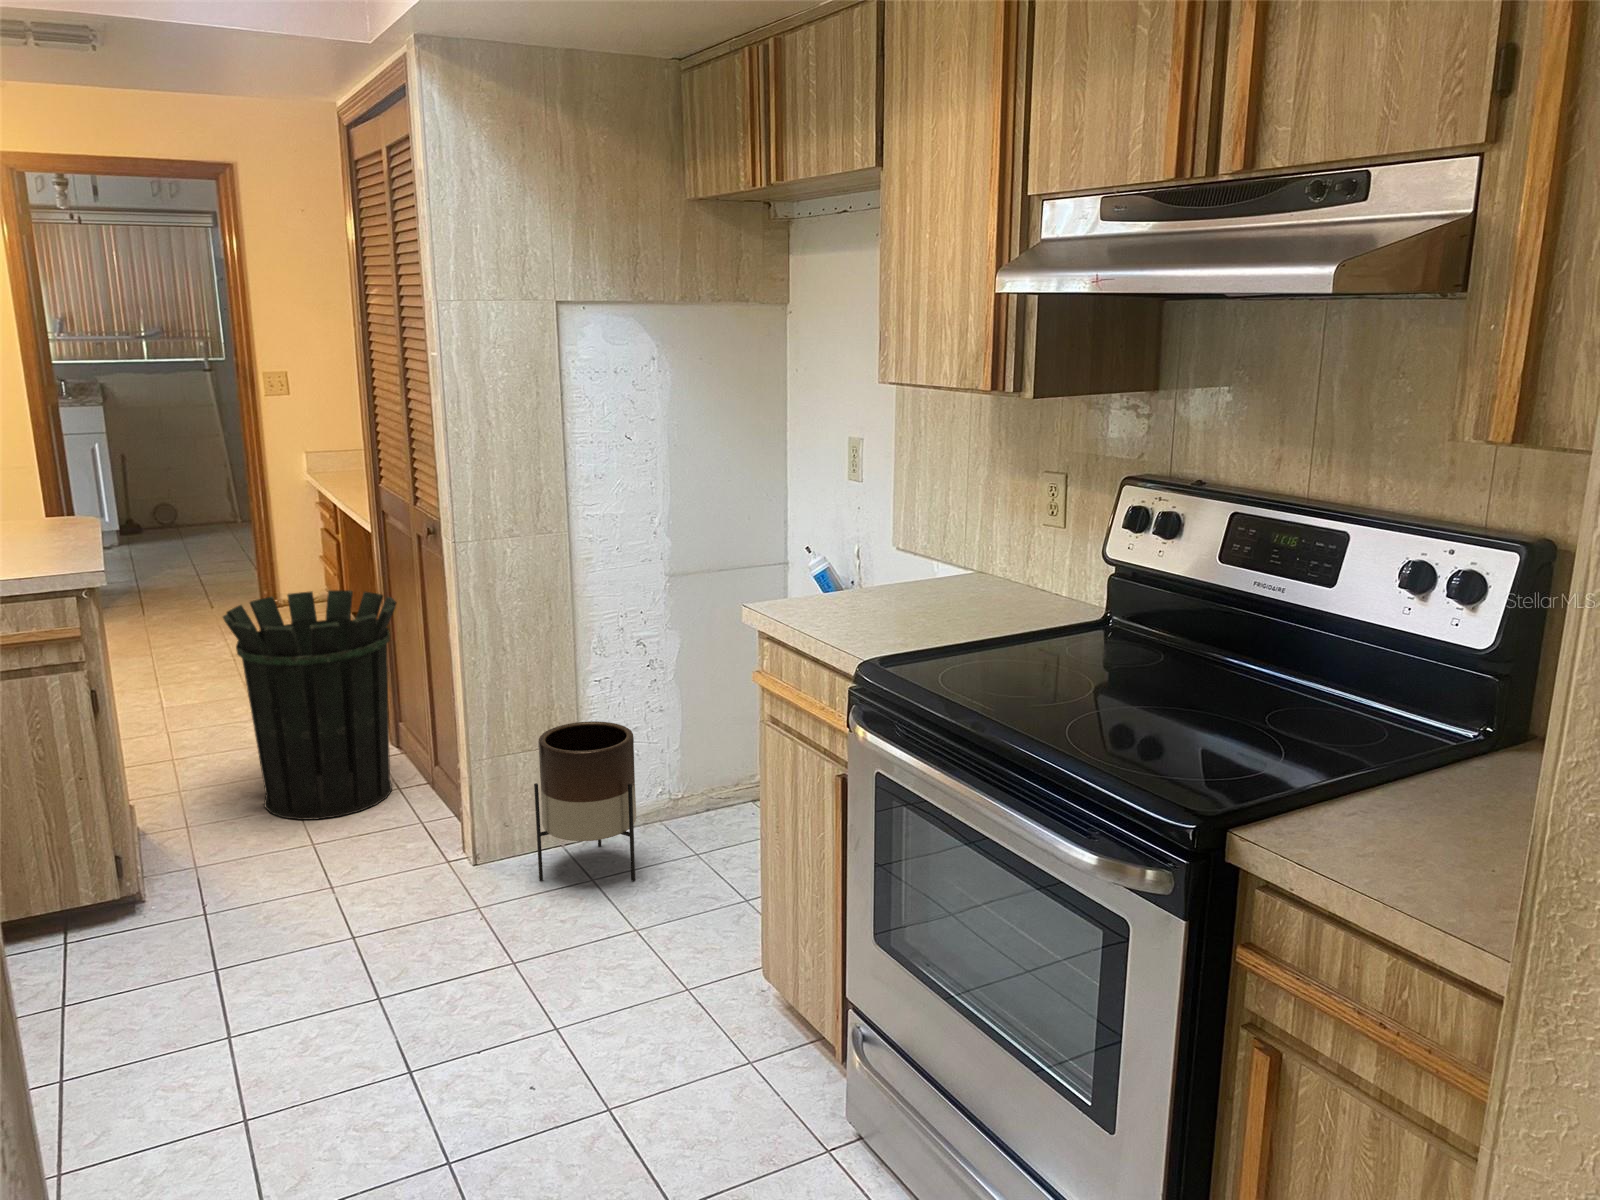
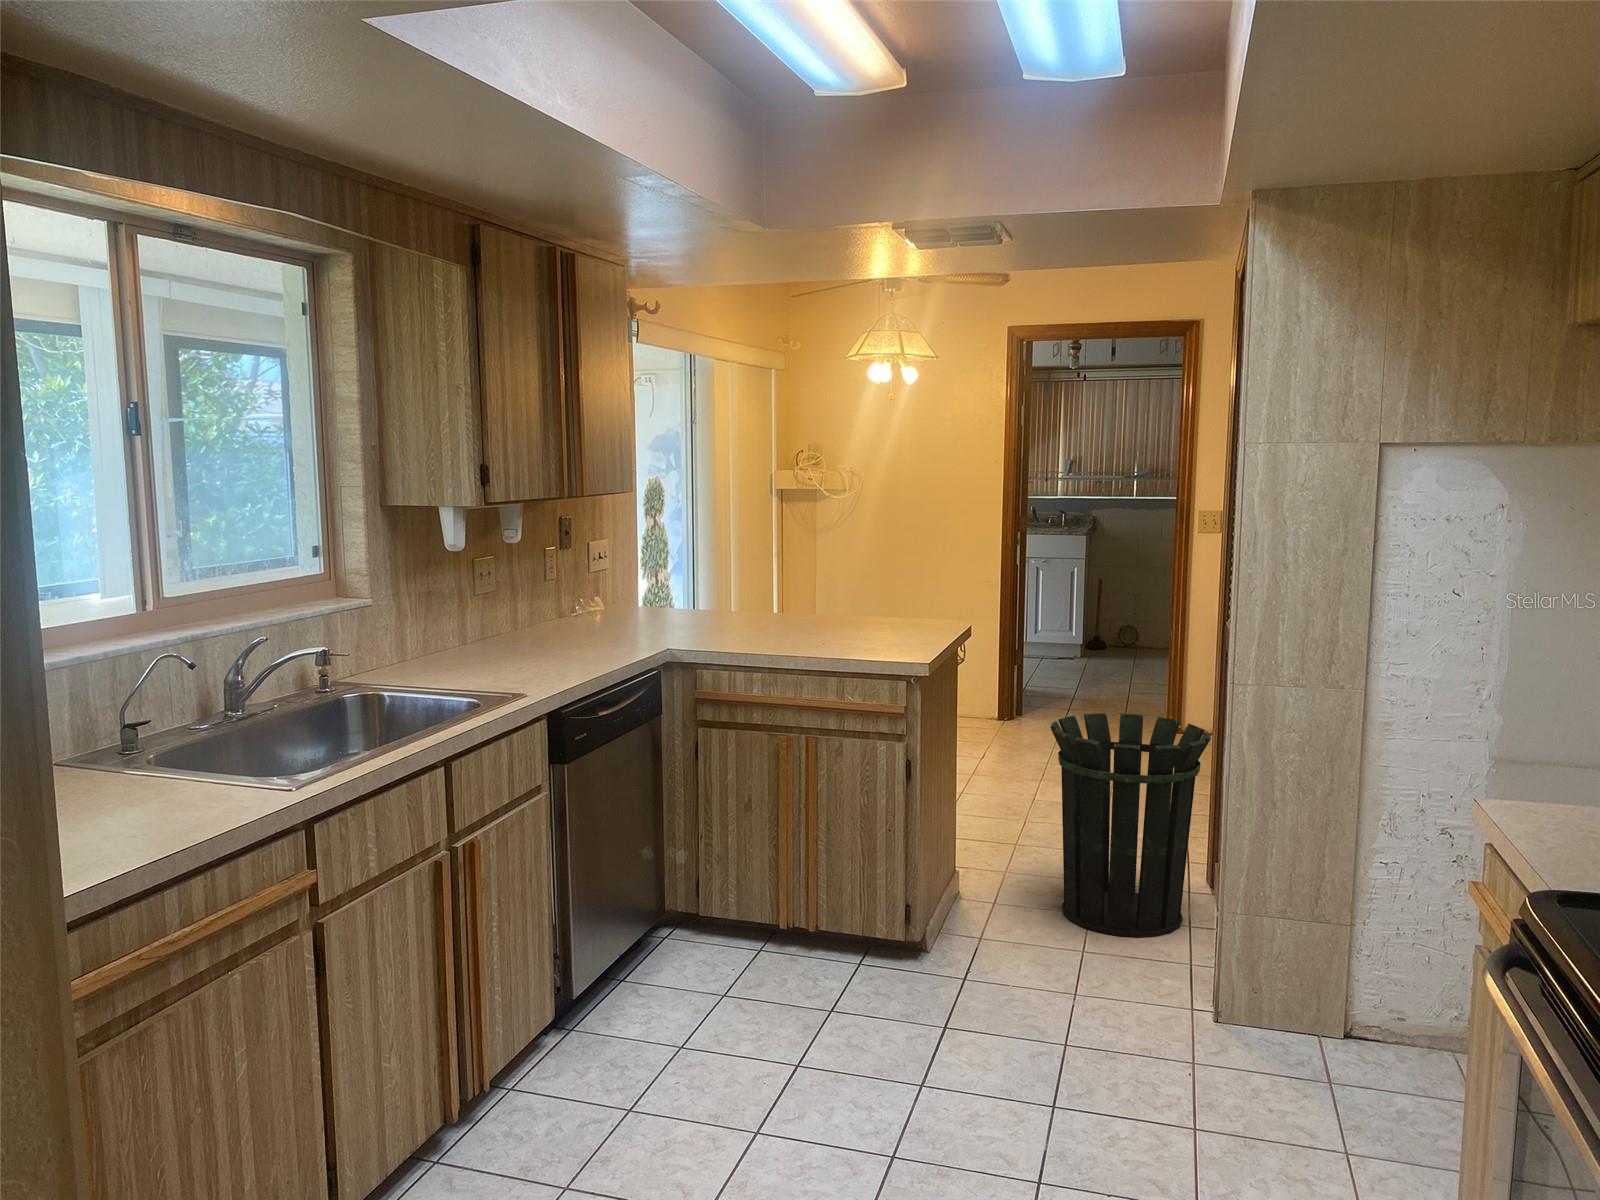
planter: present [534,721,636,881] -> none [1271,901,1405,1102]

